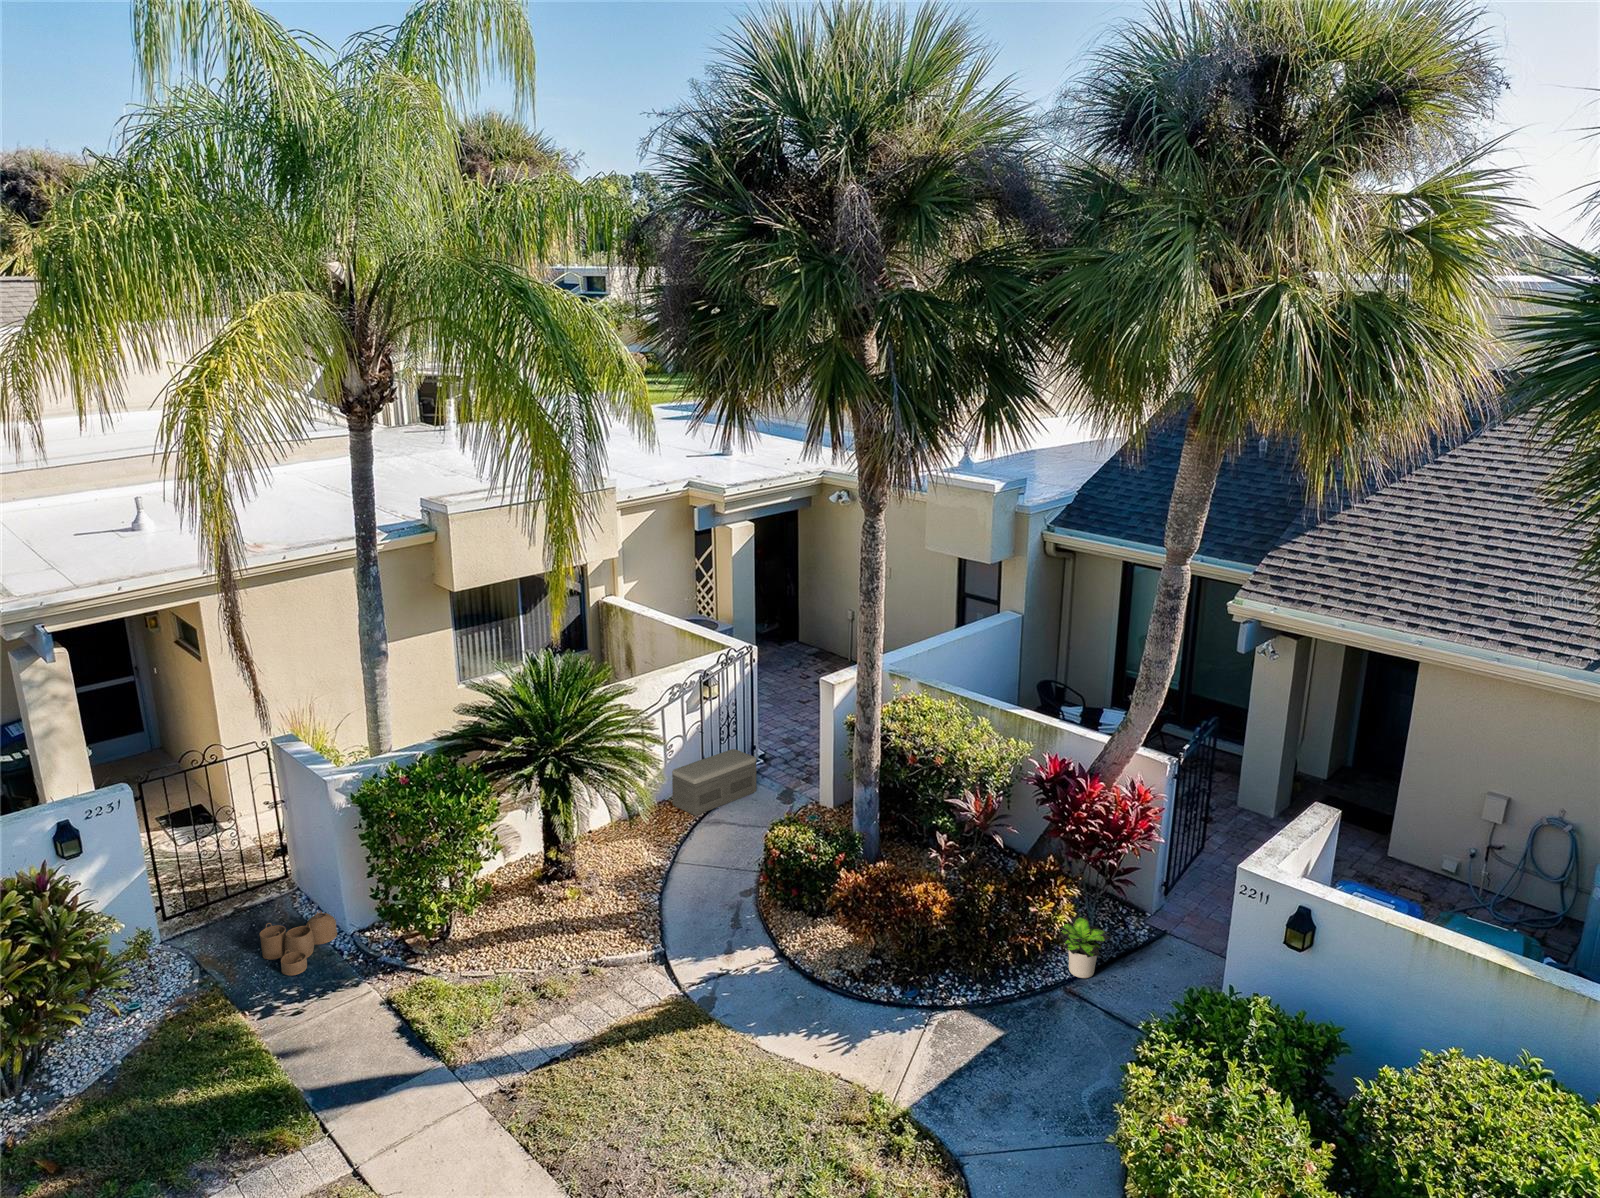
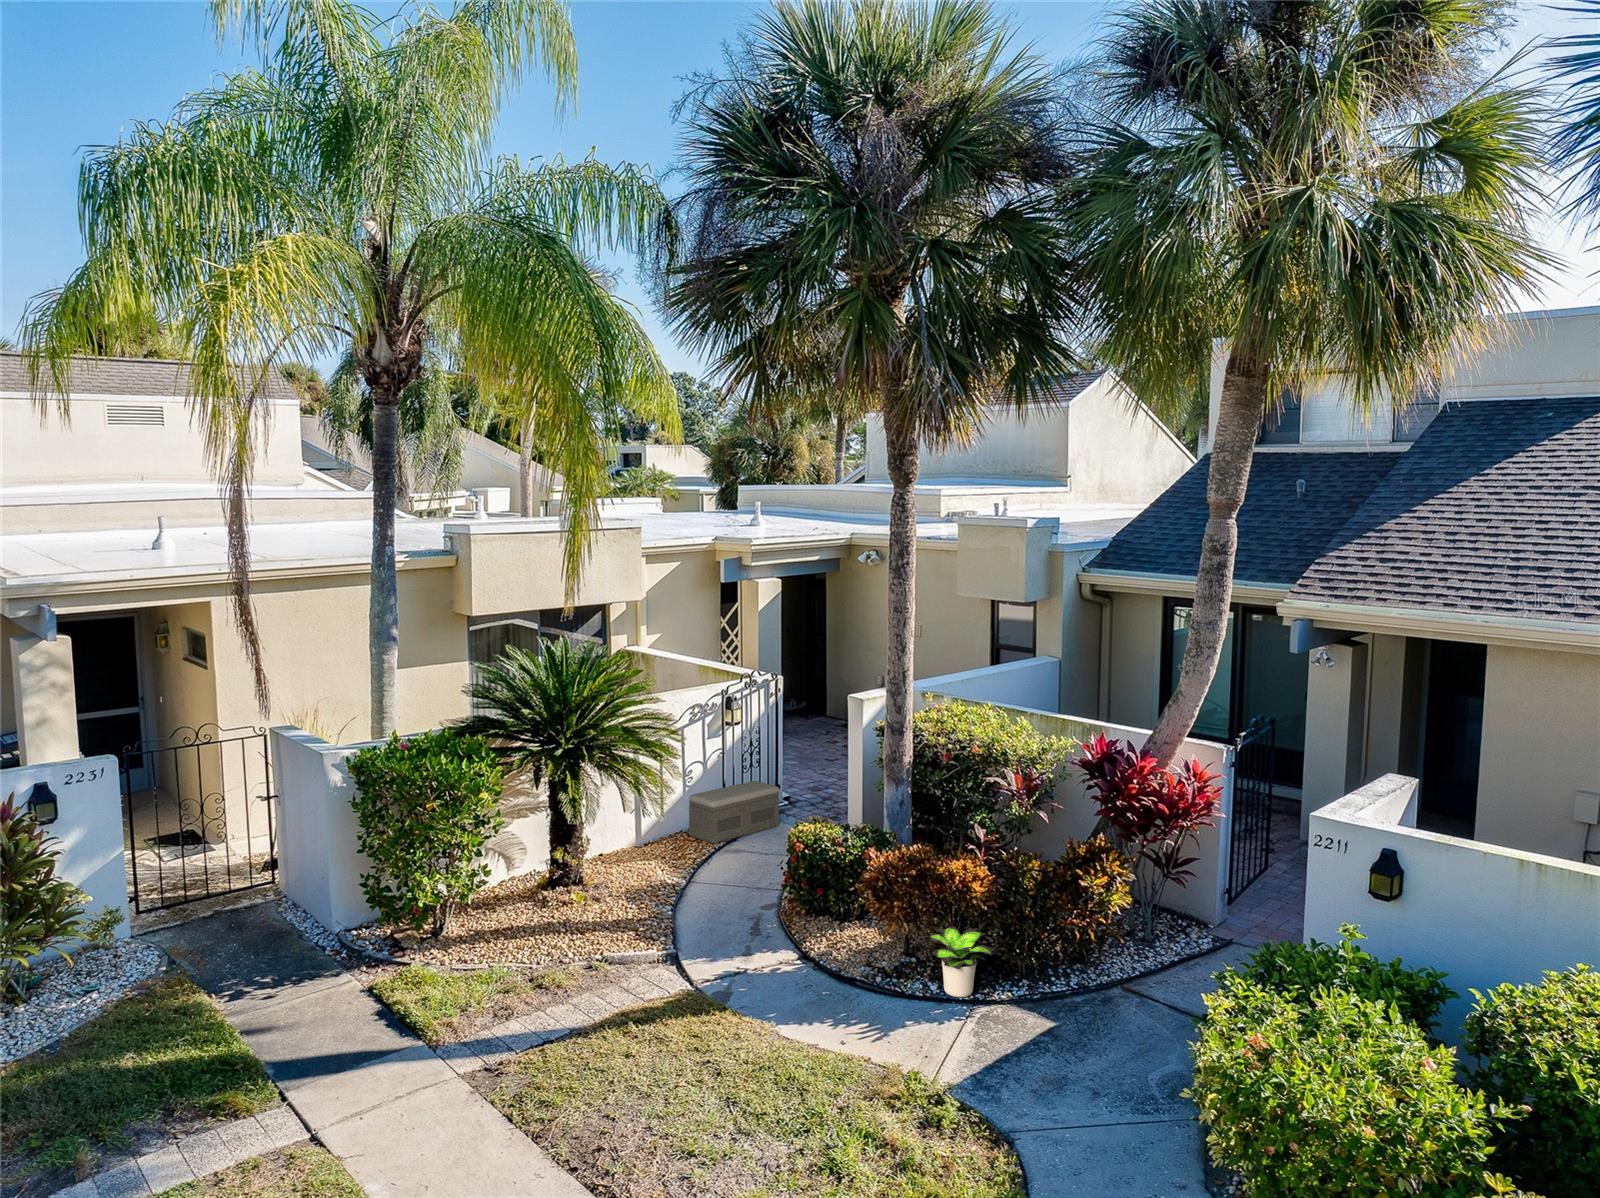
woven basket: present [259,912,337,976] -> none [237,906,321,966]
potted plant: present [1058,917,1111,978] -> present [930,926,994,997]

